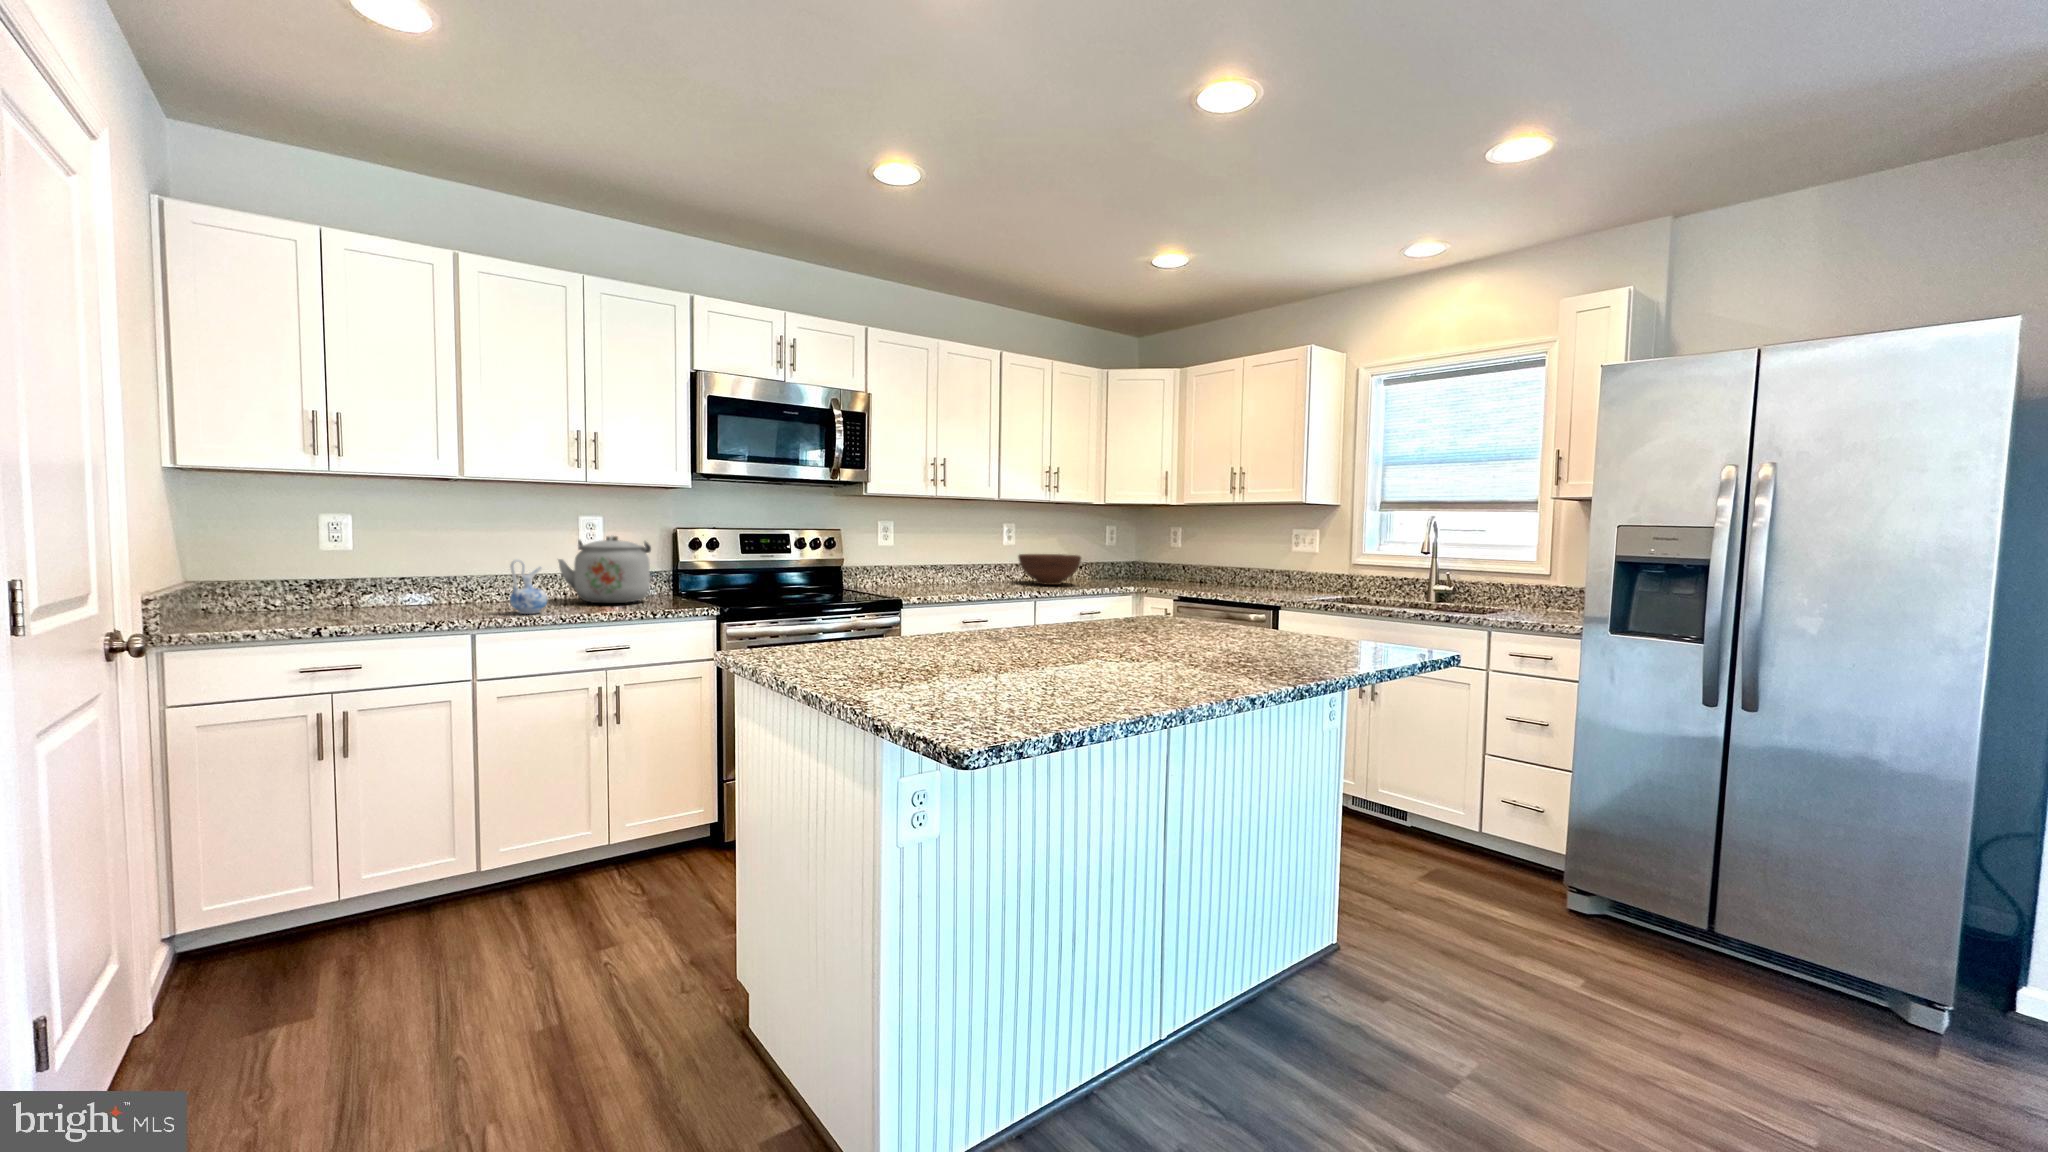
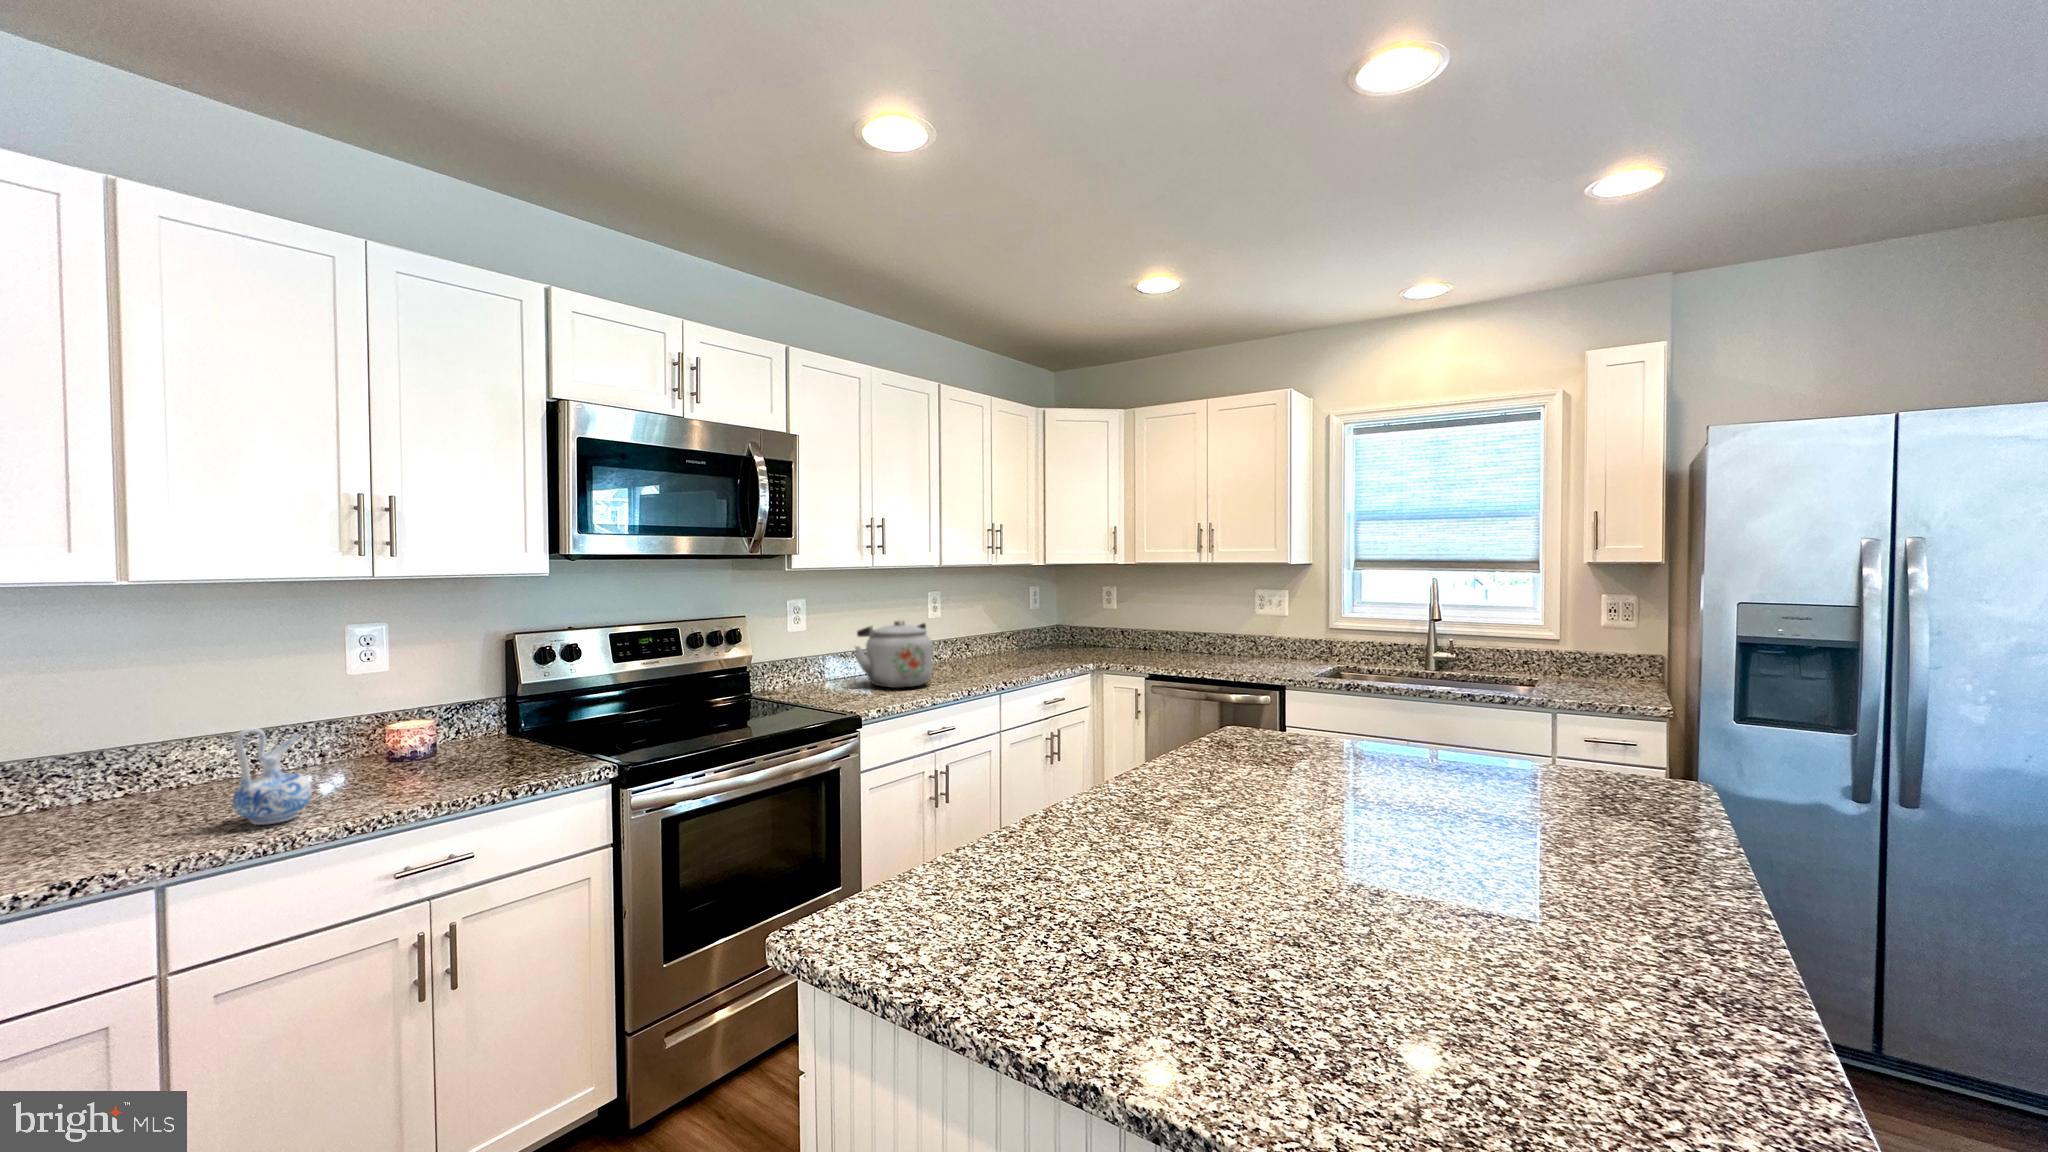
kettle: present [558,536,651,603] -> present [855,620,932,688]
fruit bowl: present [1018,554,1081,585] -> none [950,626,1025,665]

